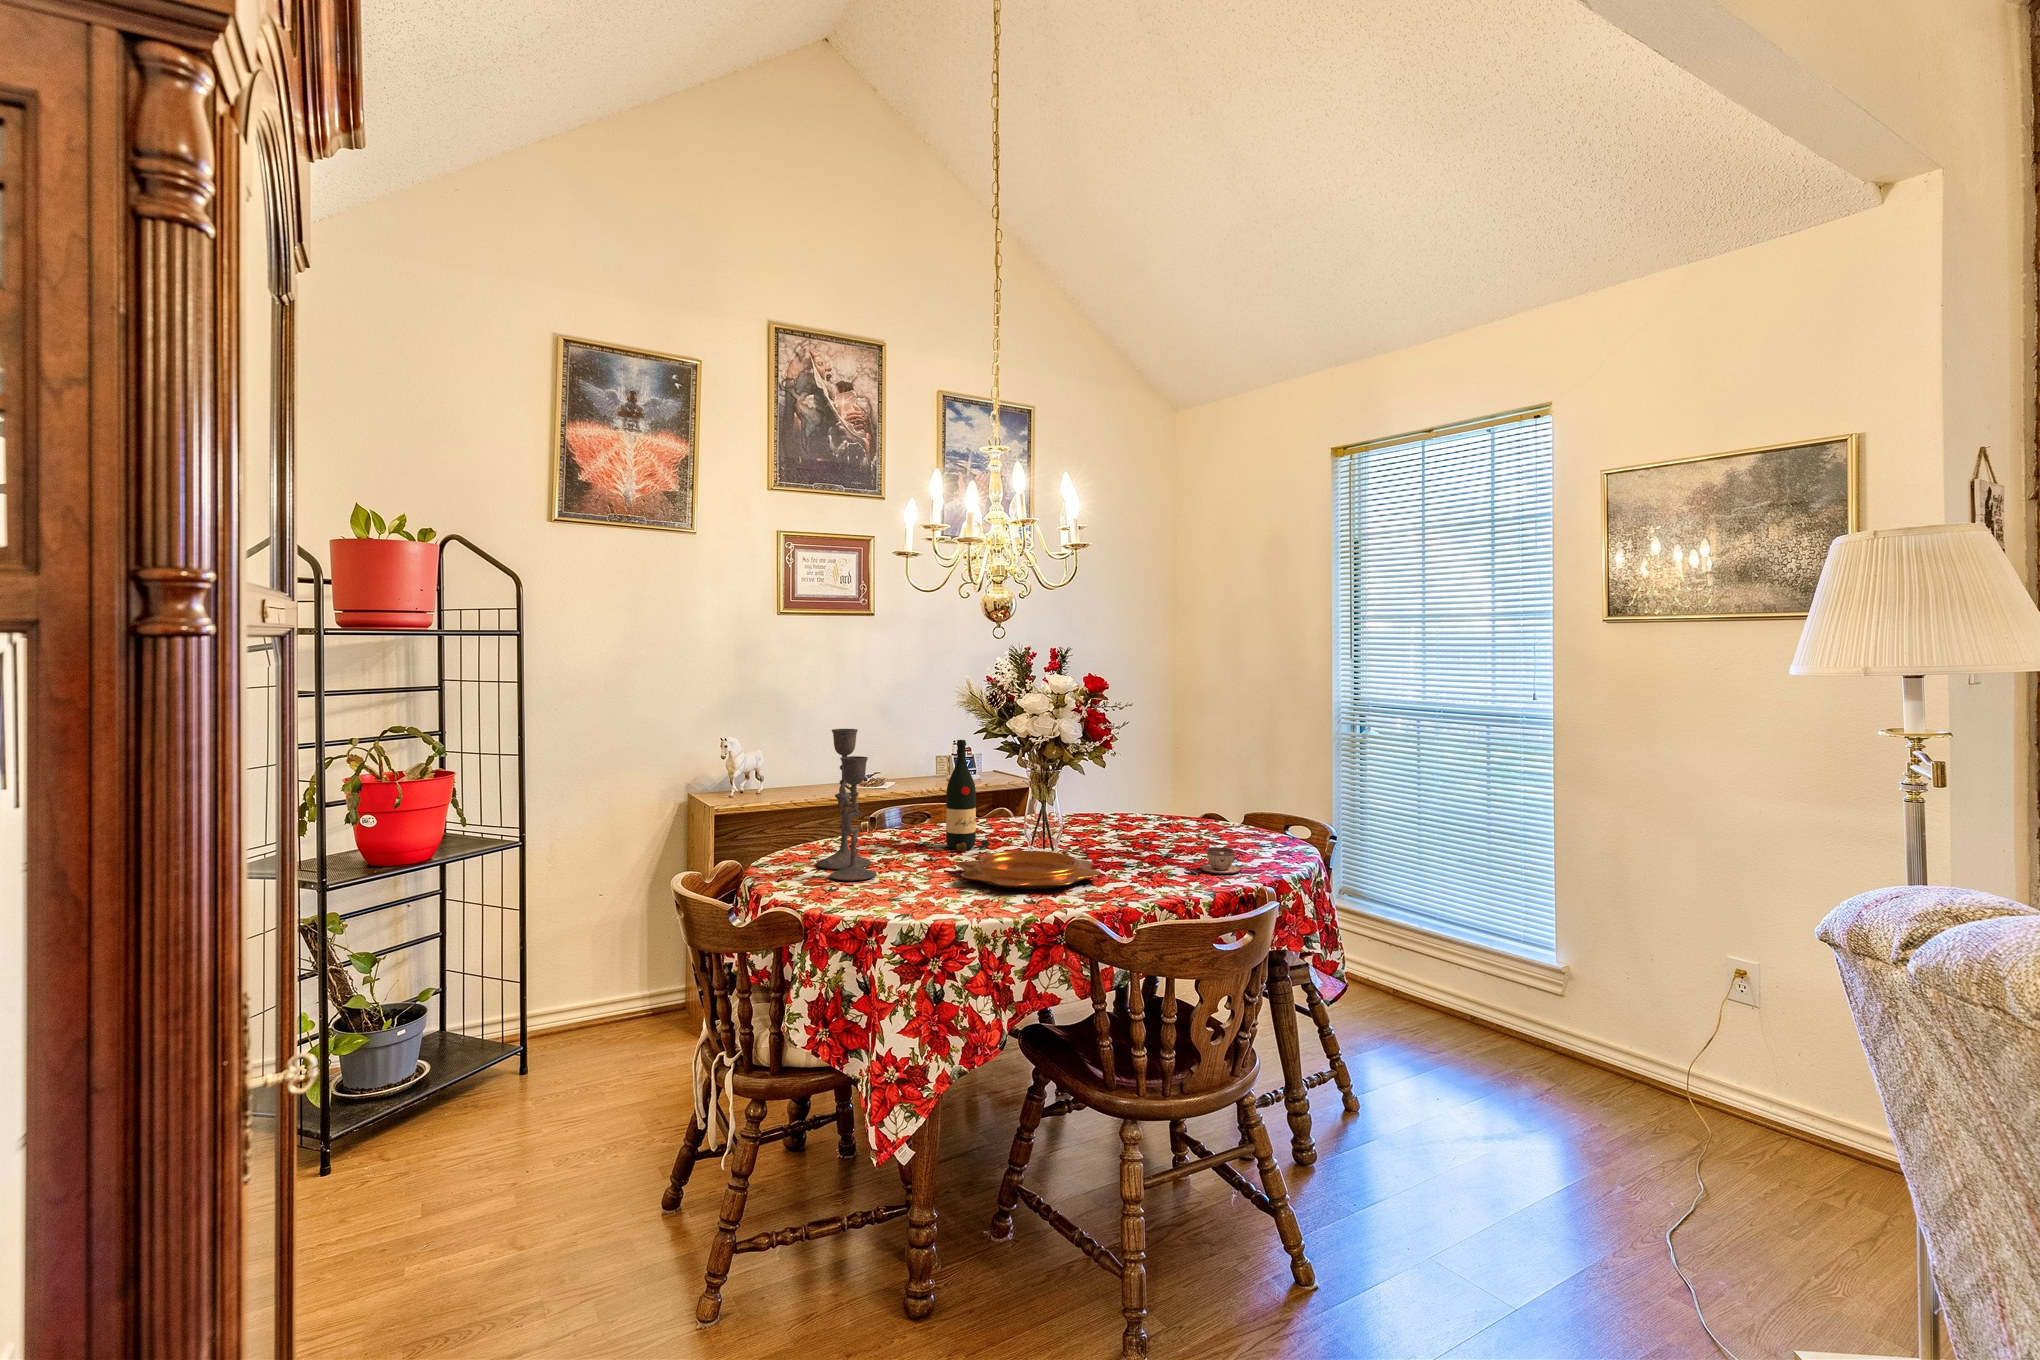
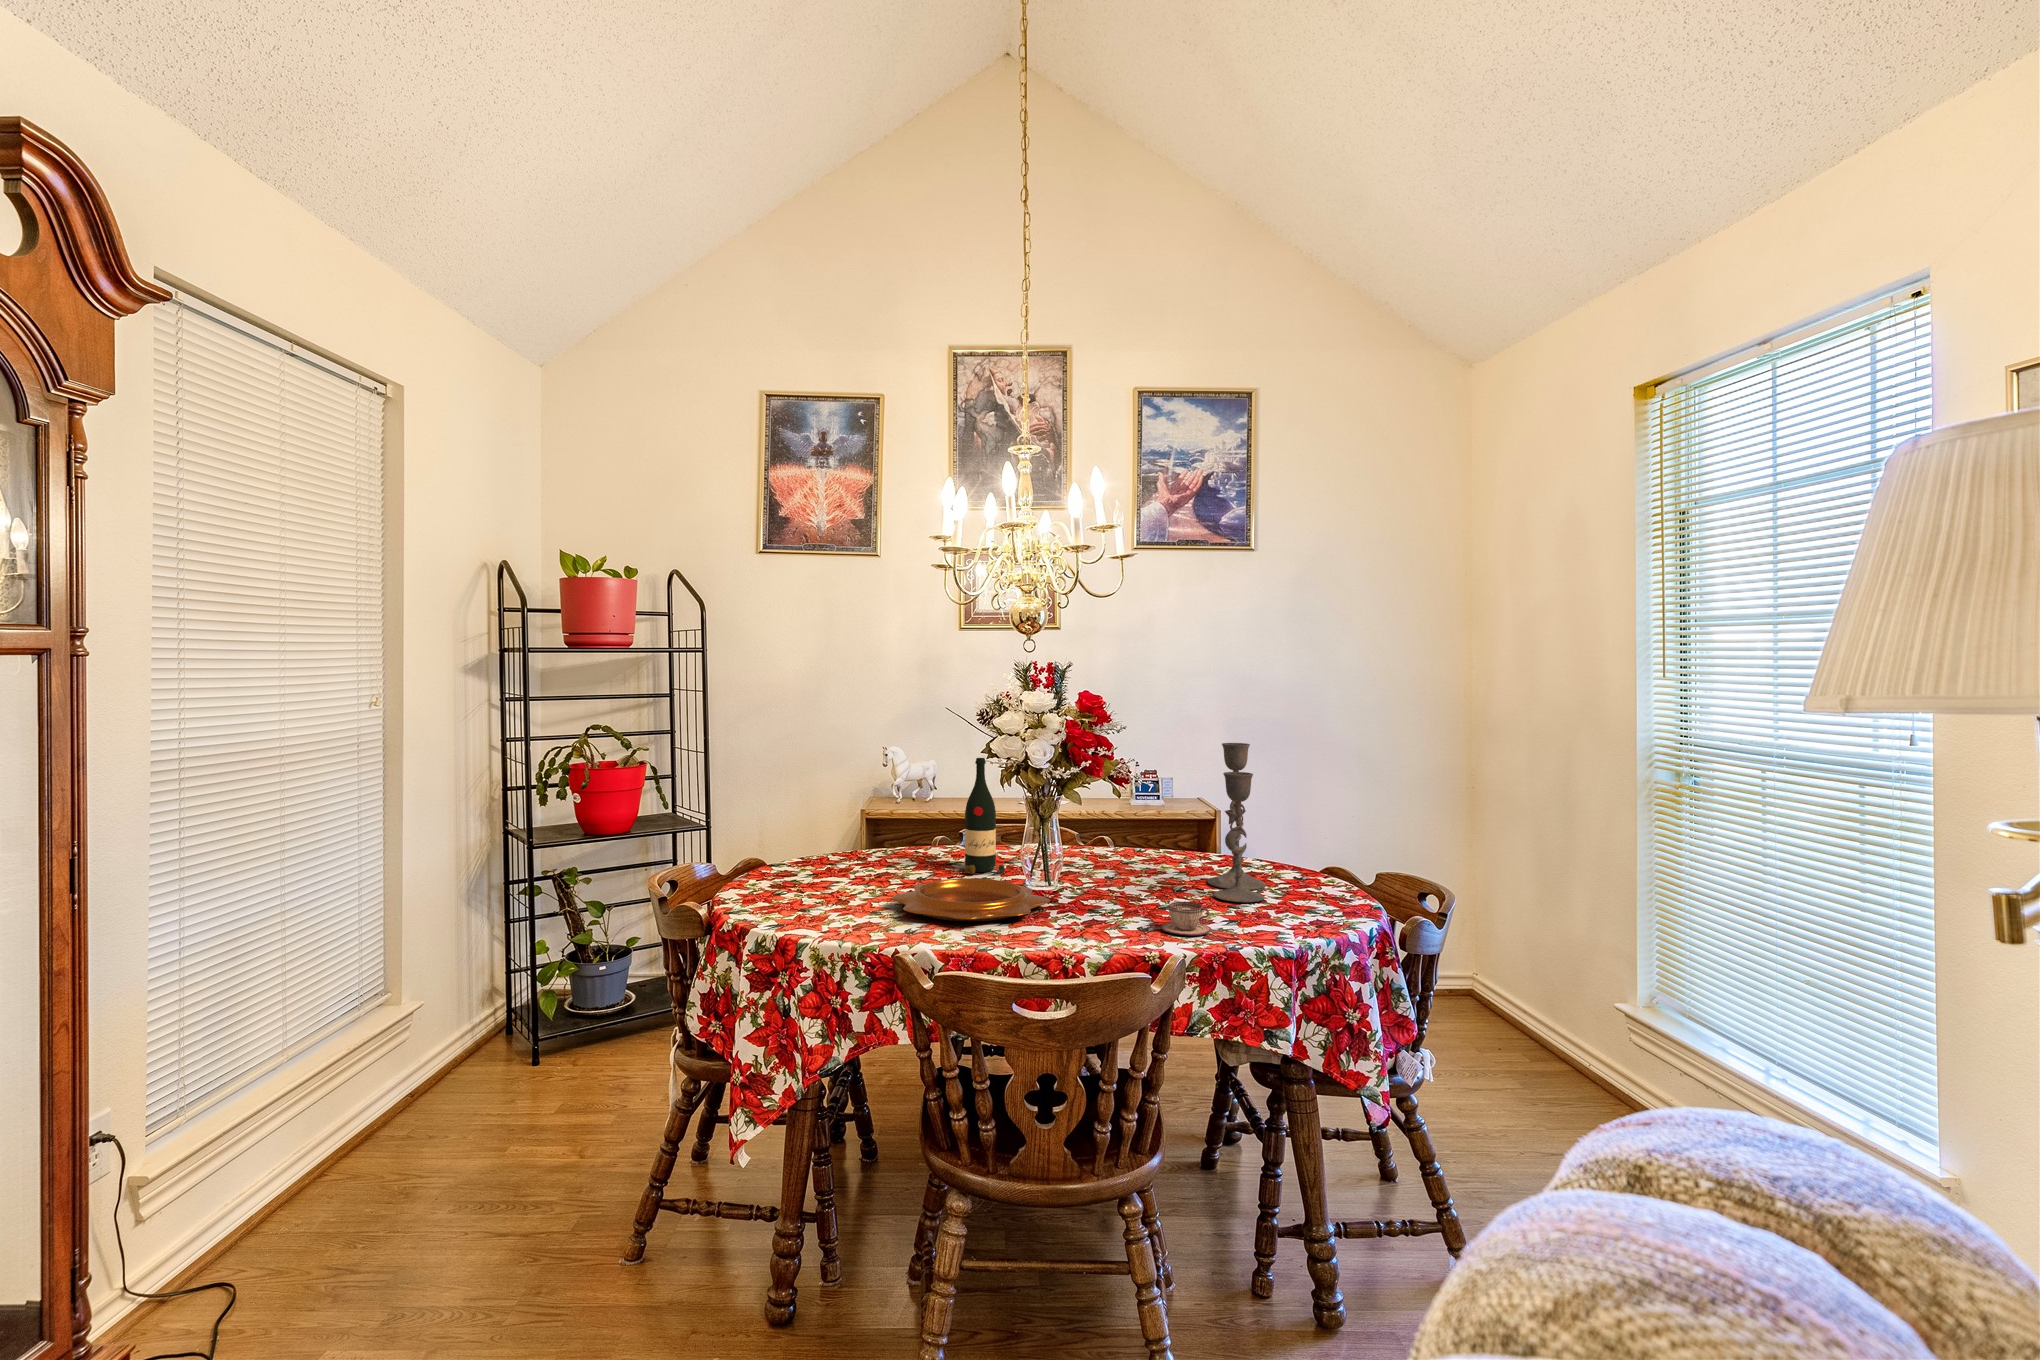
candlestick: present [816,729,877,880] -> present [1207,743,1266,902]

